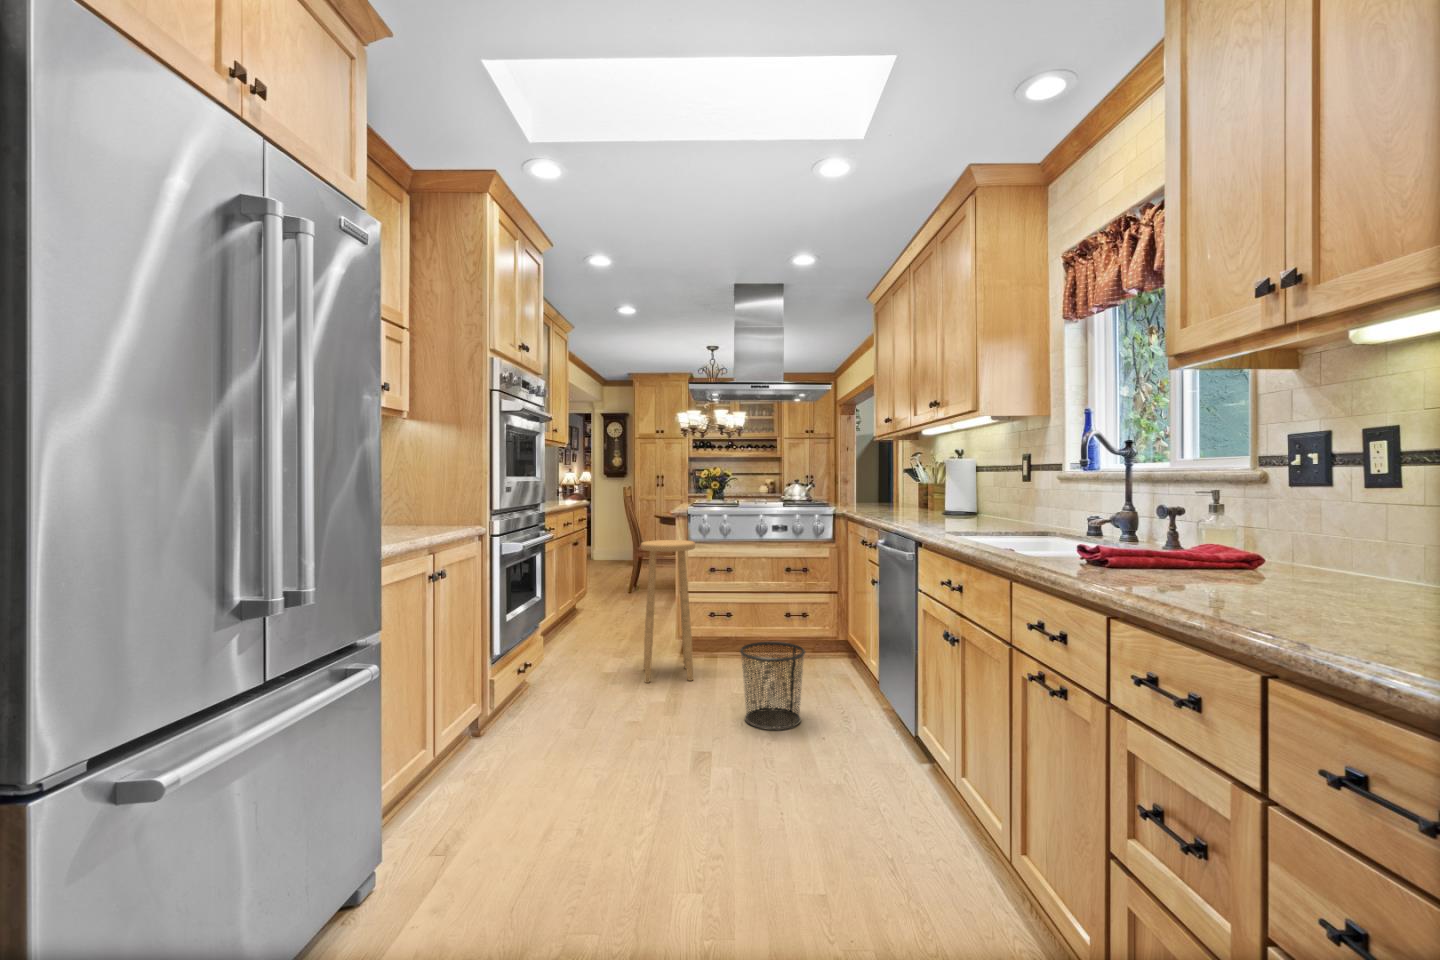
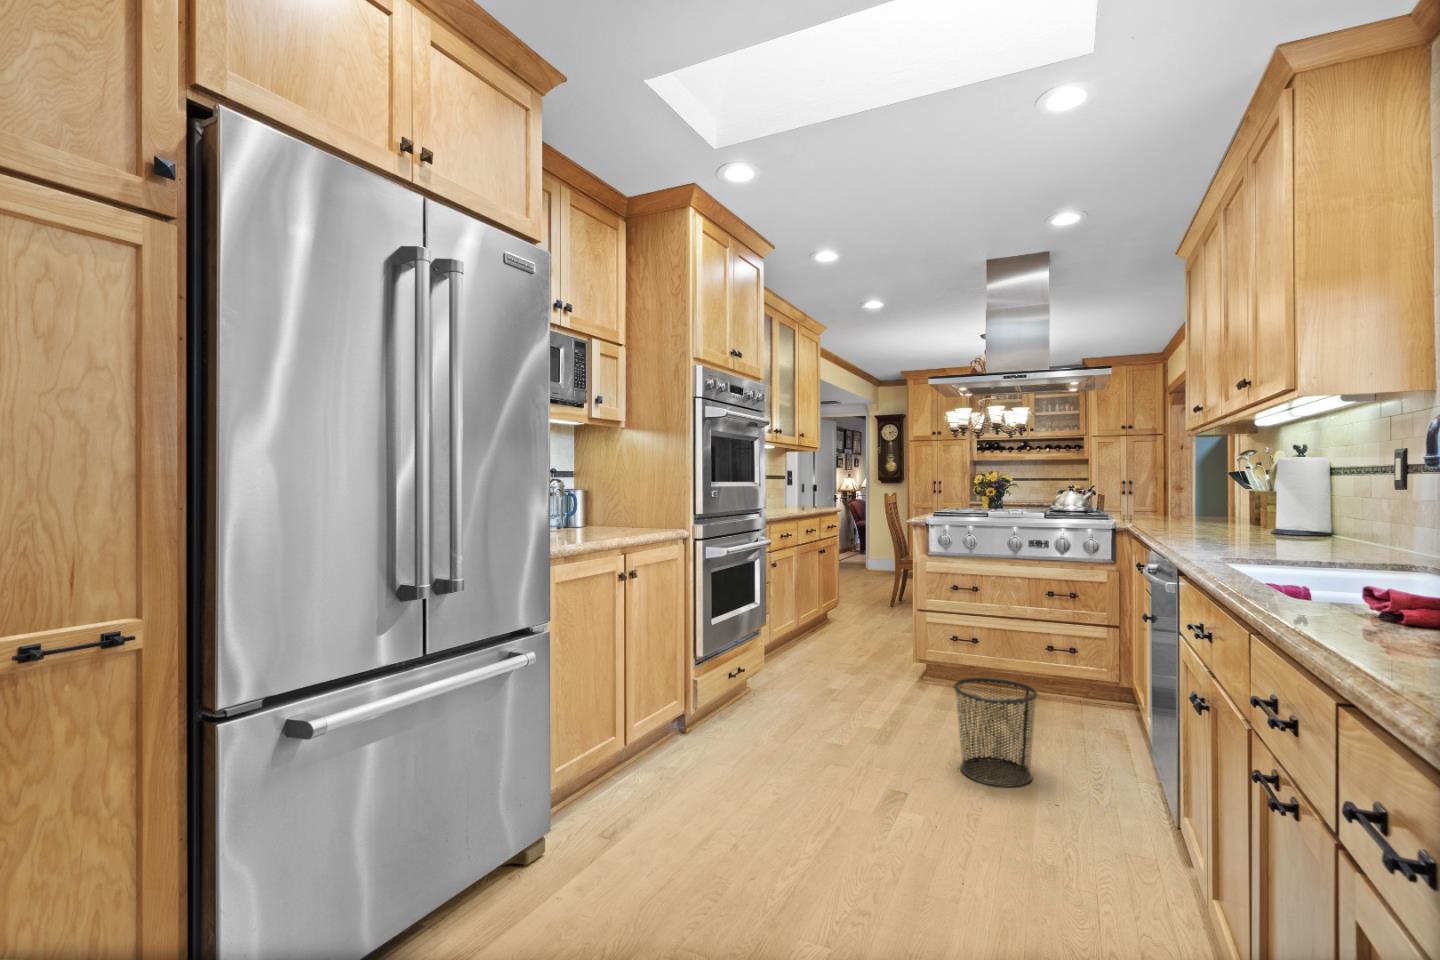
stool: present [641,540,695,683] -> none [861,553,924,713]

